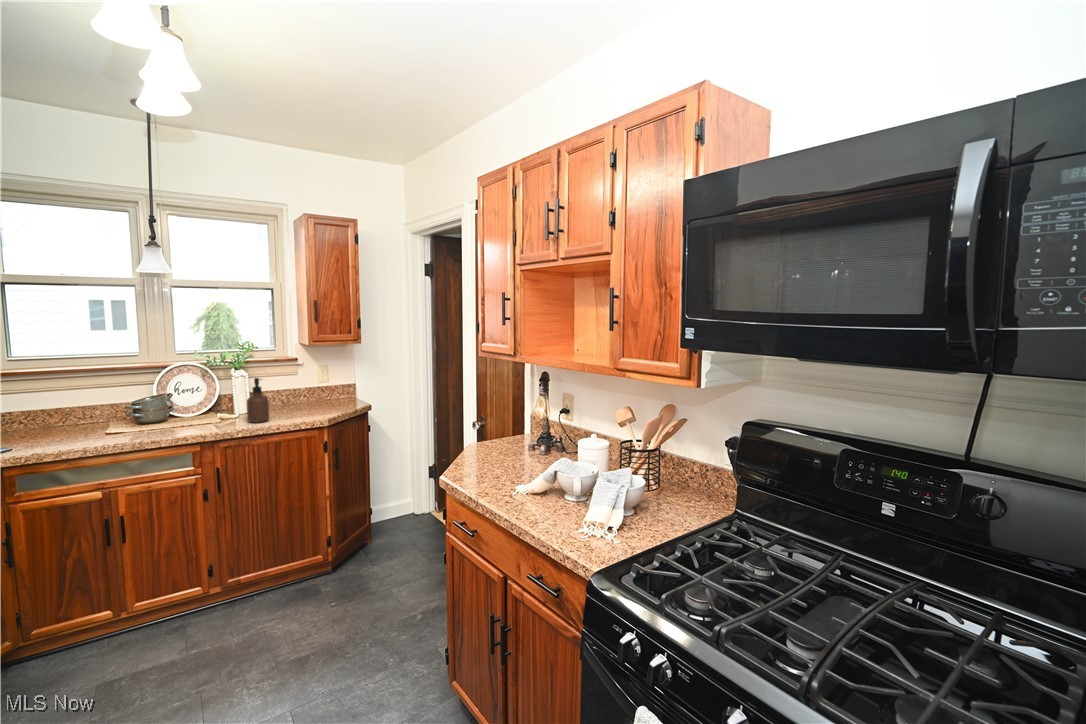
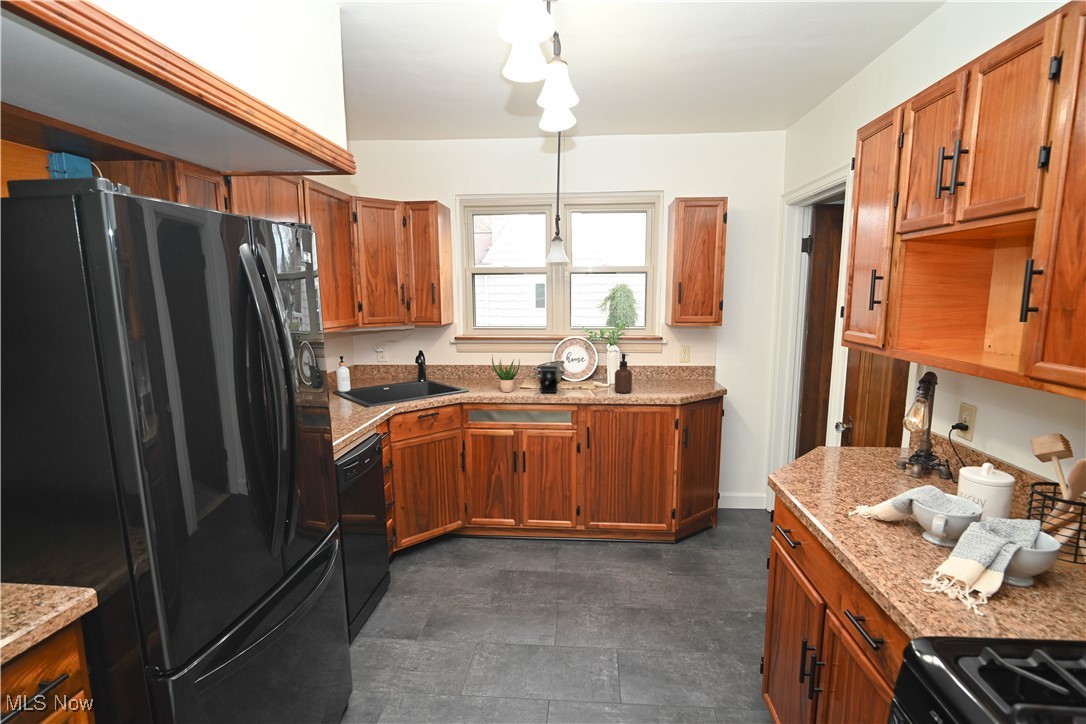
potted plant: none [55,392,106,442] -> present [492,356,520,392]
coffee maker: none [139,400,203,436] -> present [540,366,581,393]

